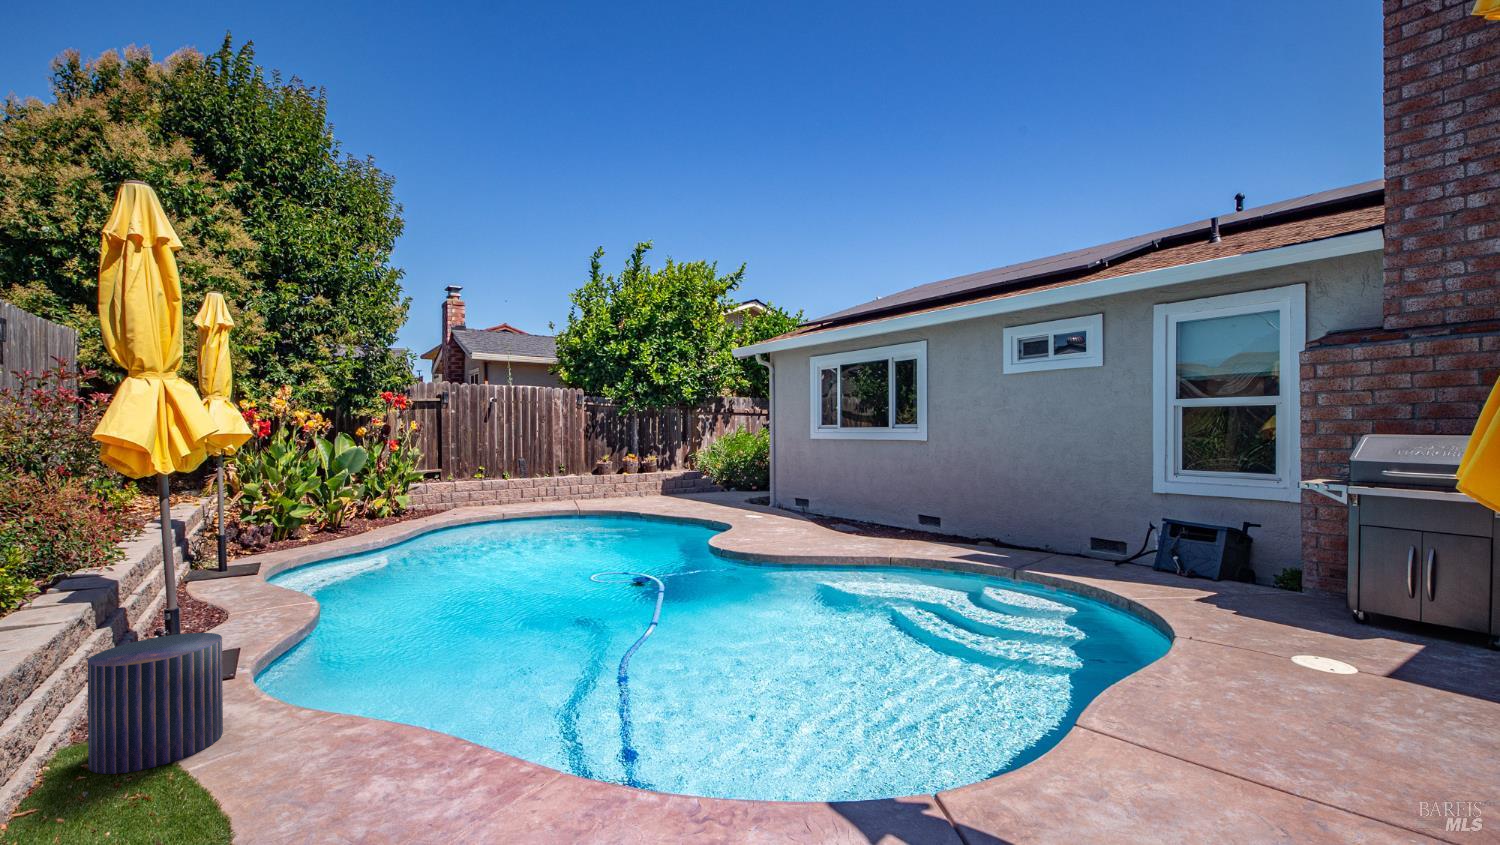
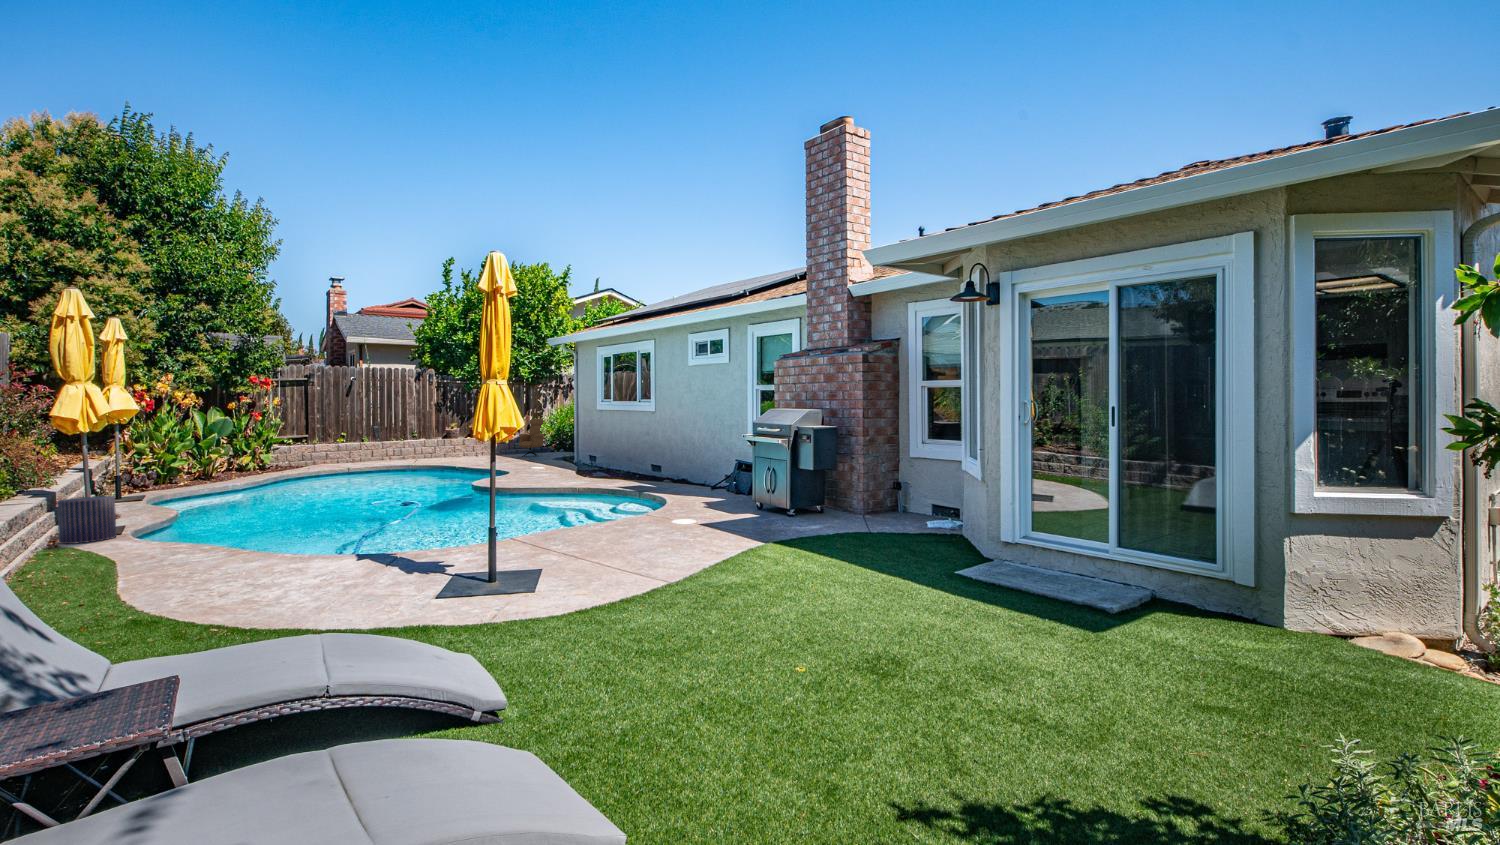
armchair: none [688,446,723,494] -> present [519,419,544,457]

